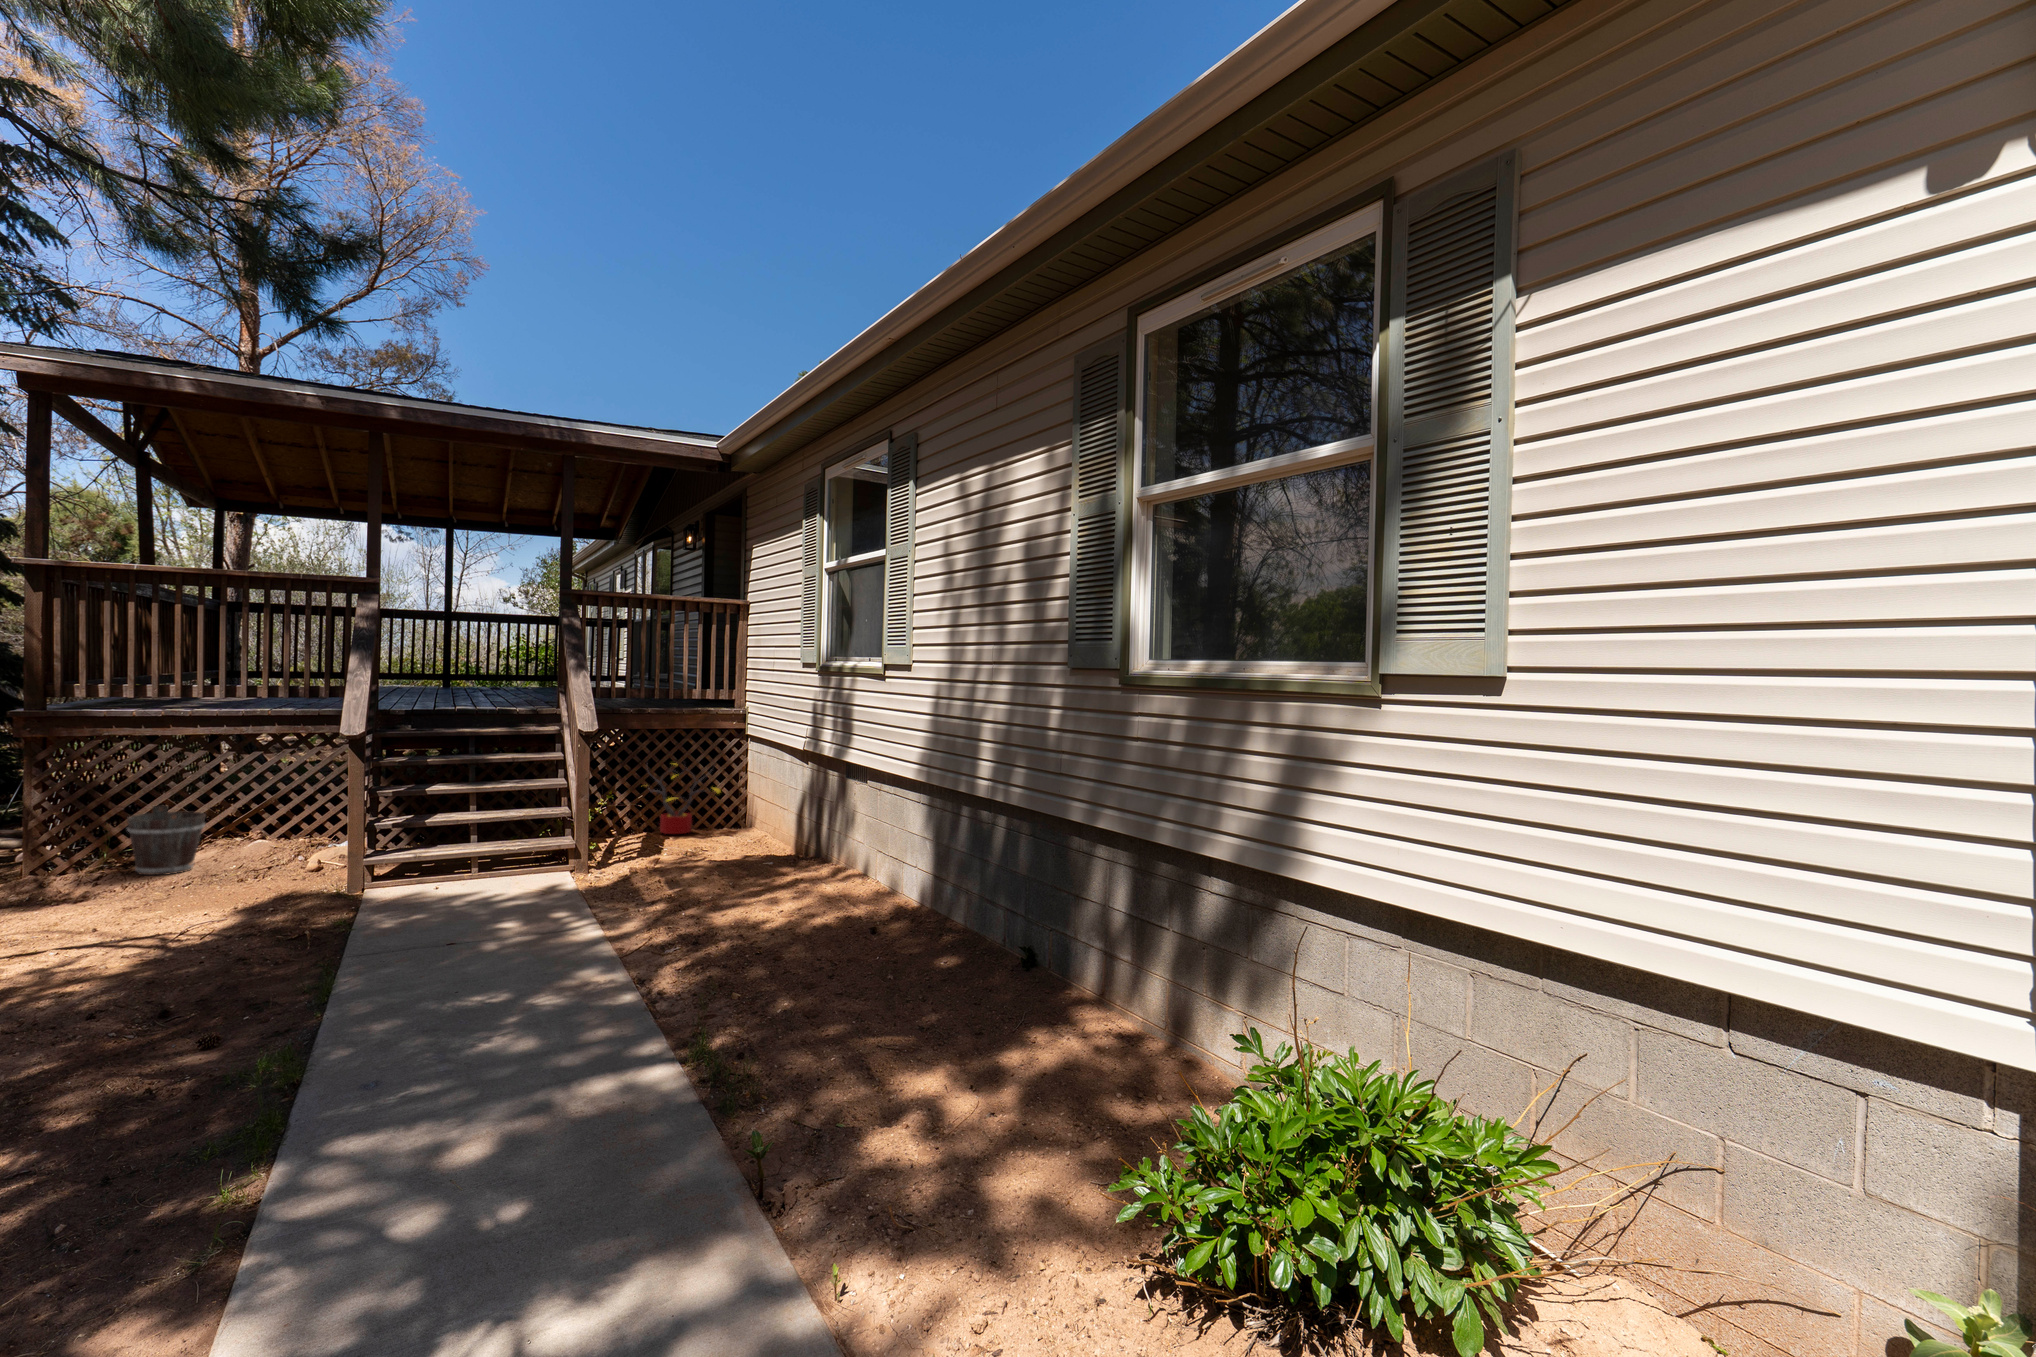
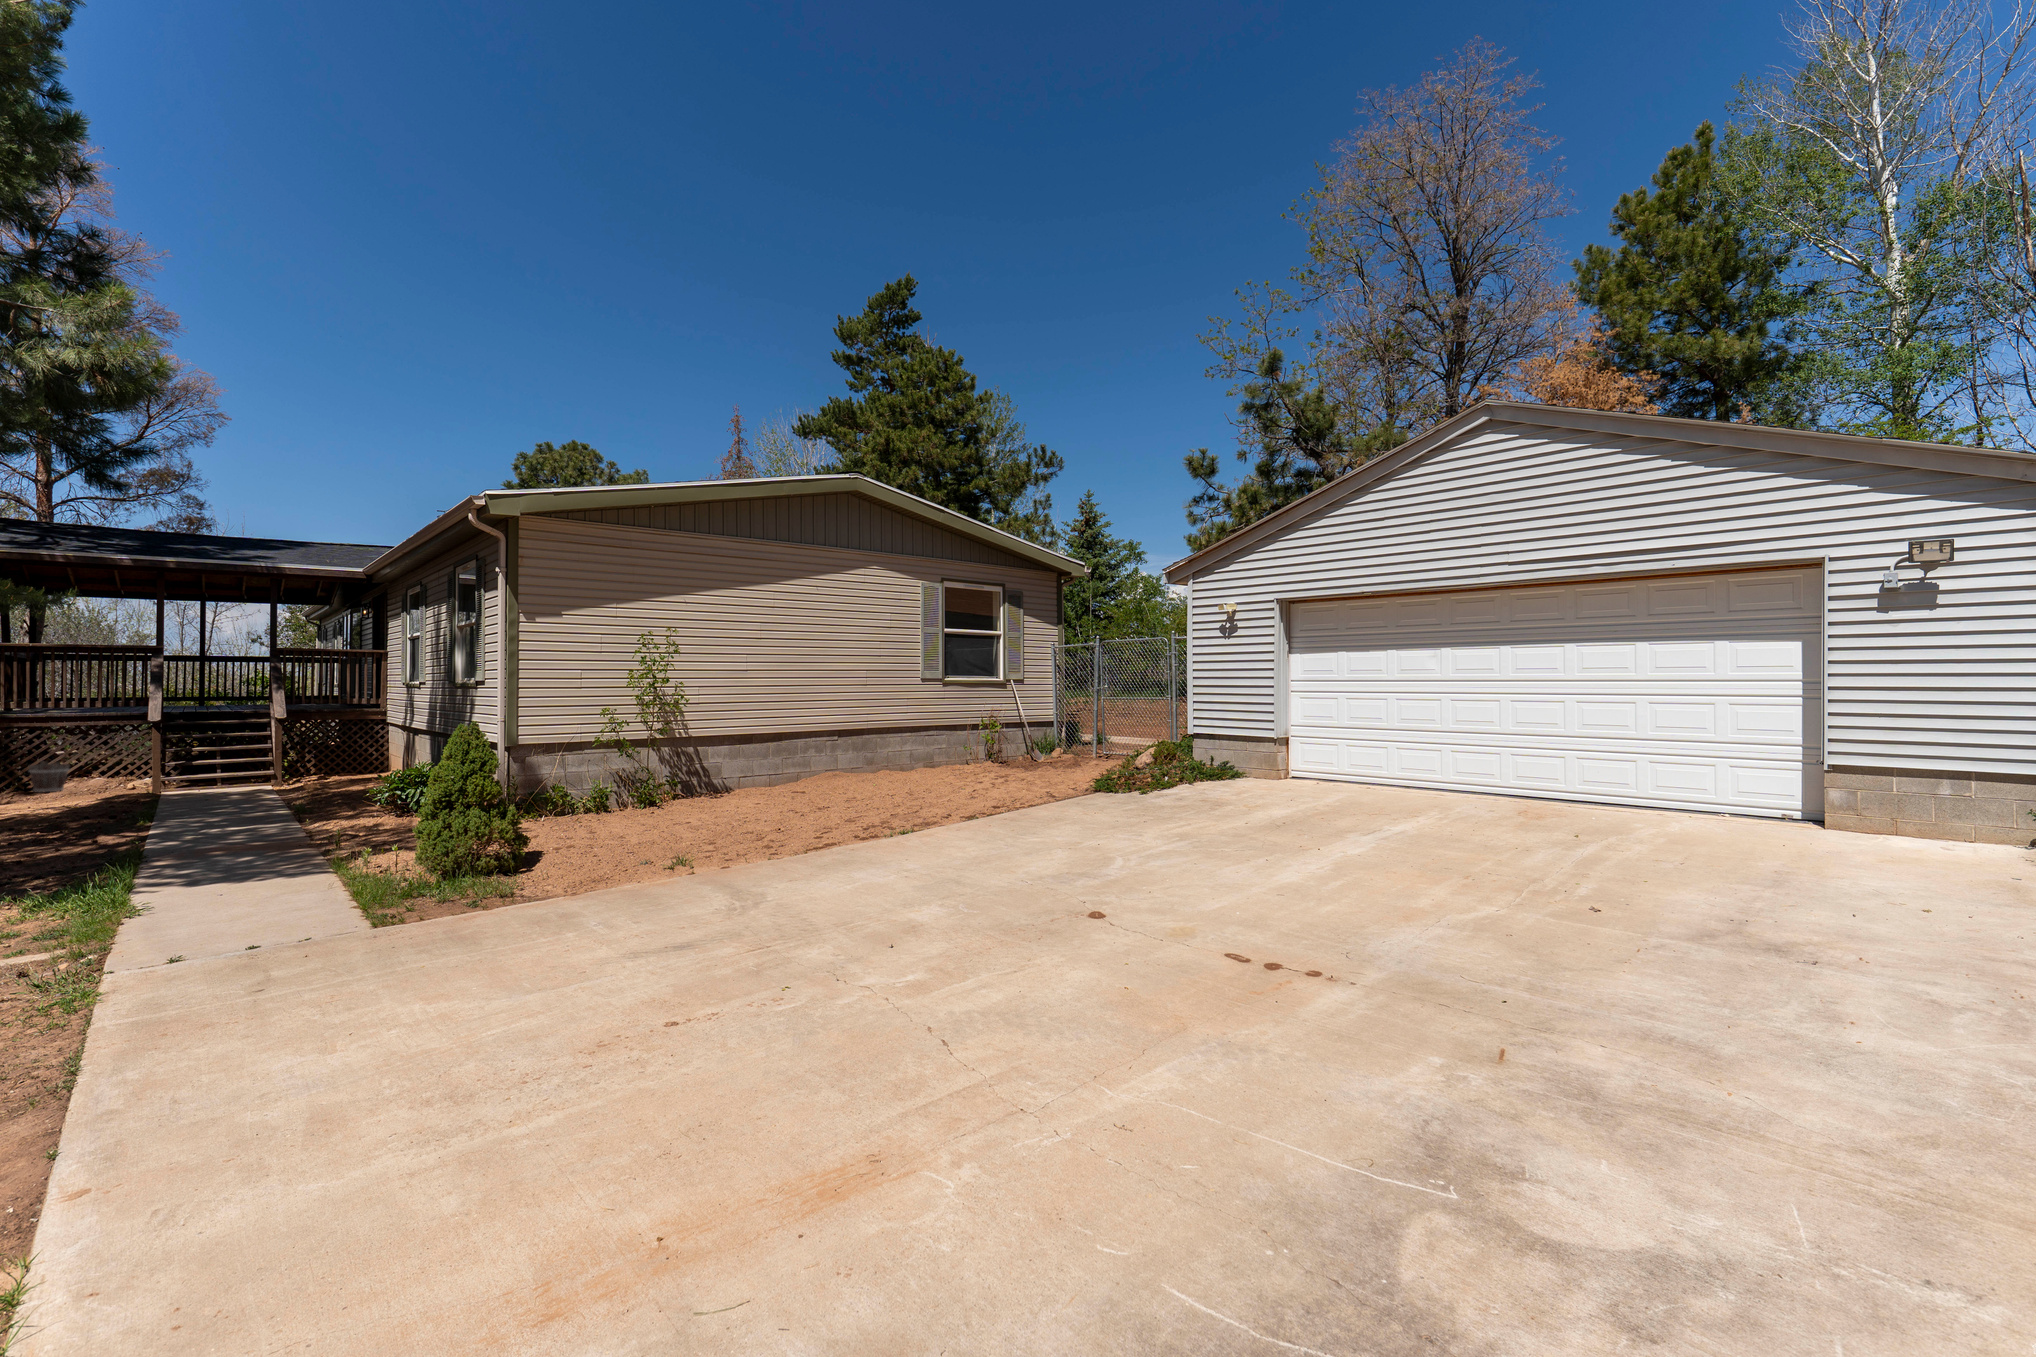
decorative plant: present [646,765,720,834] -> none [321,736,368,774]

